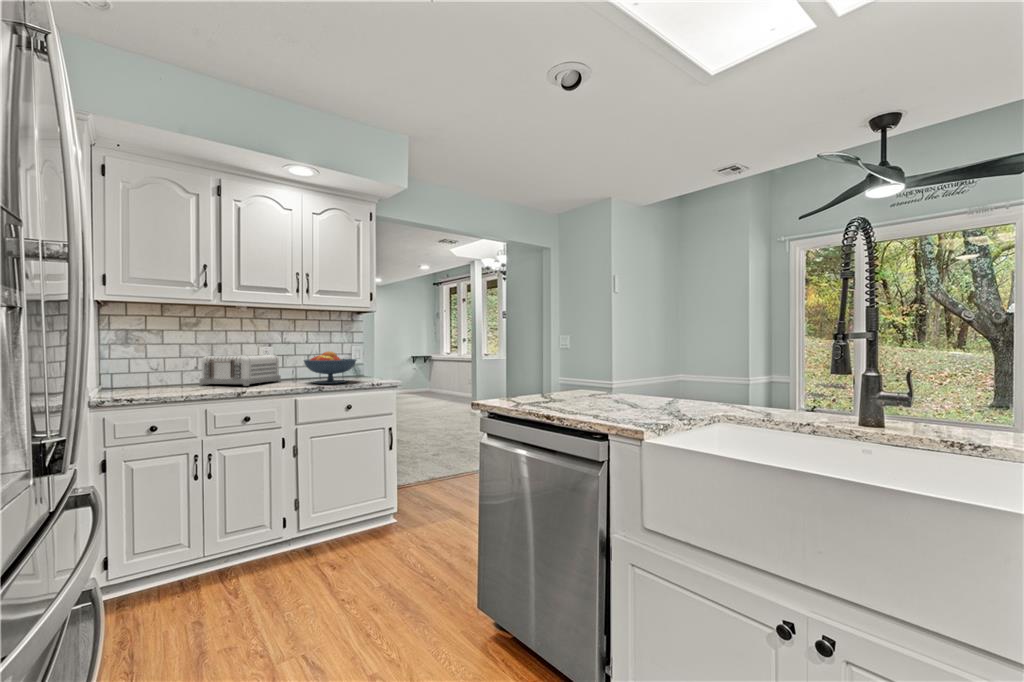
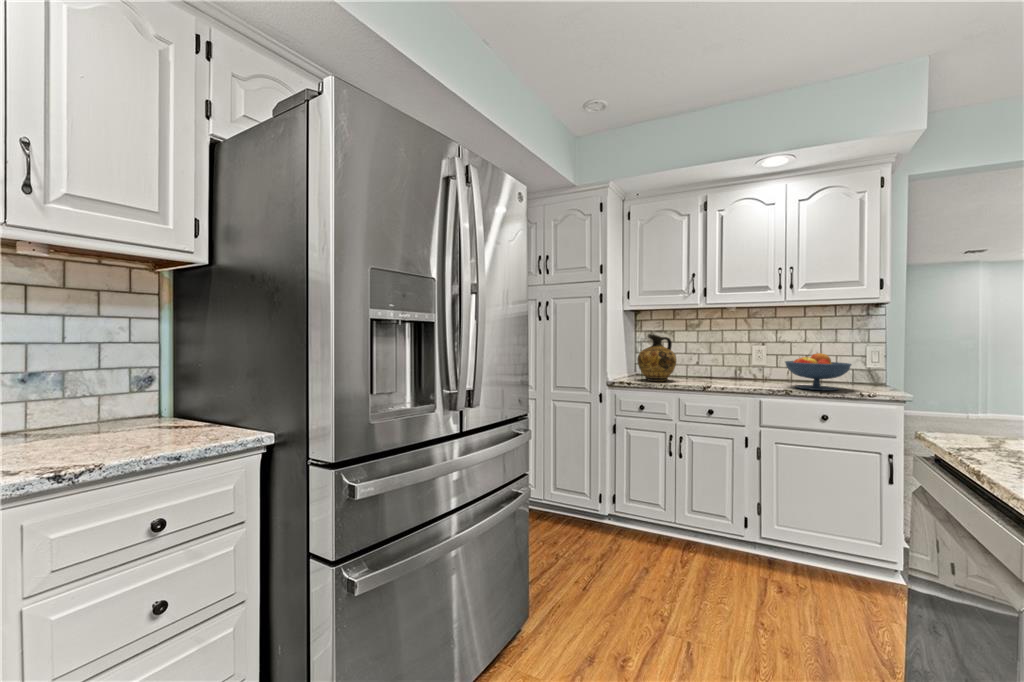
ceramic jug: none [130,335,189,394] -> present [637,334,676,381]
toaster: present [199,355,281,386] -> none [695,353,768,382]

